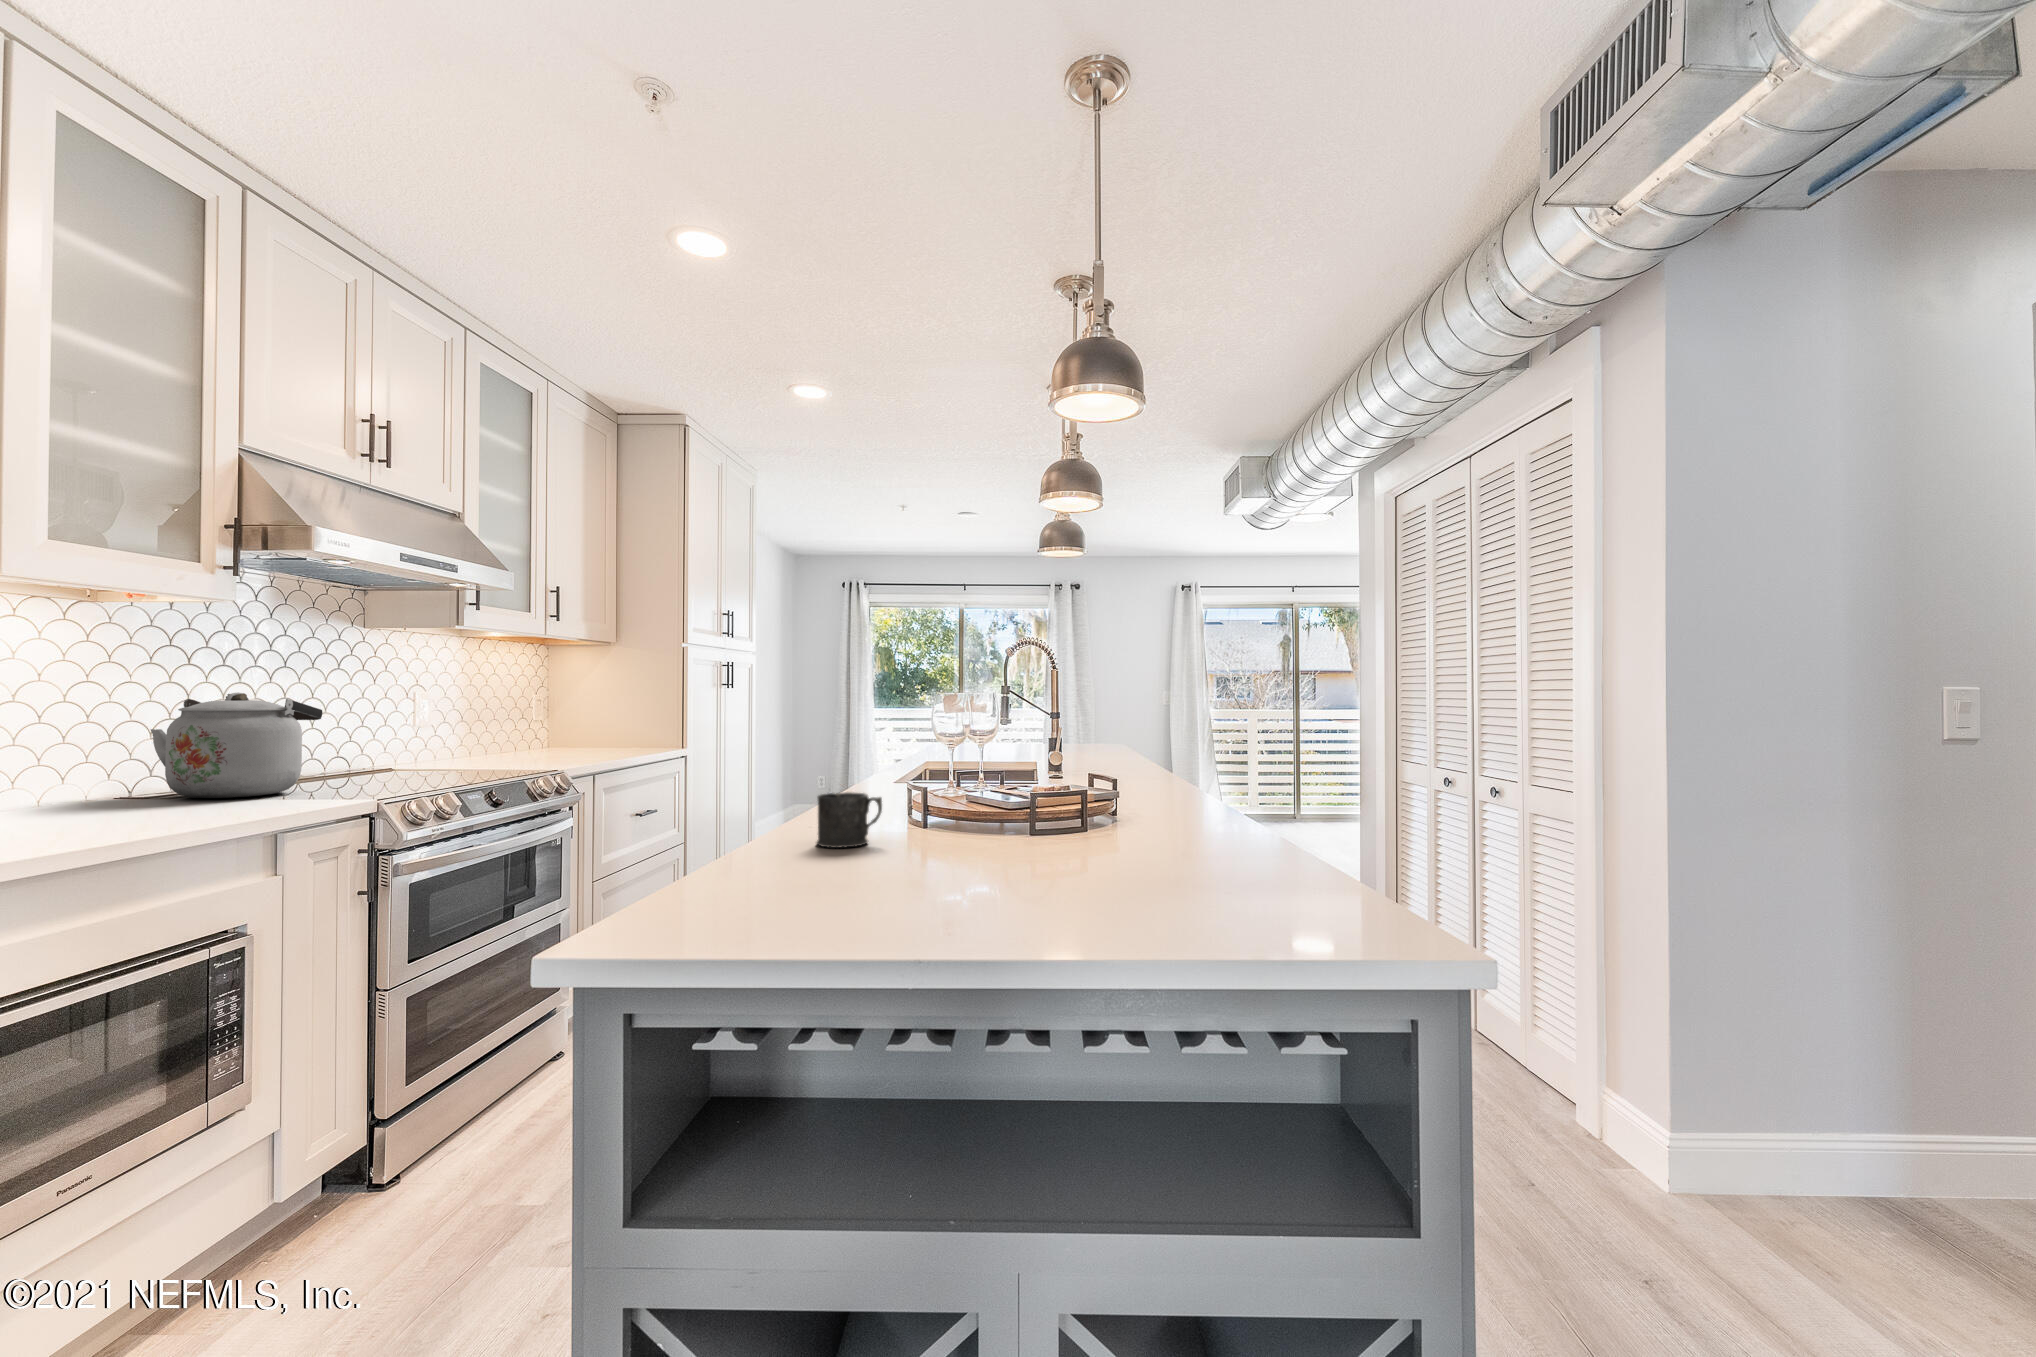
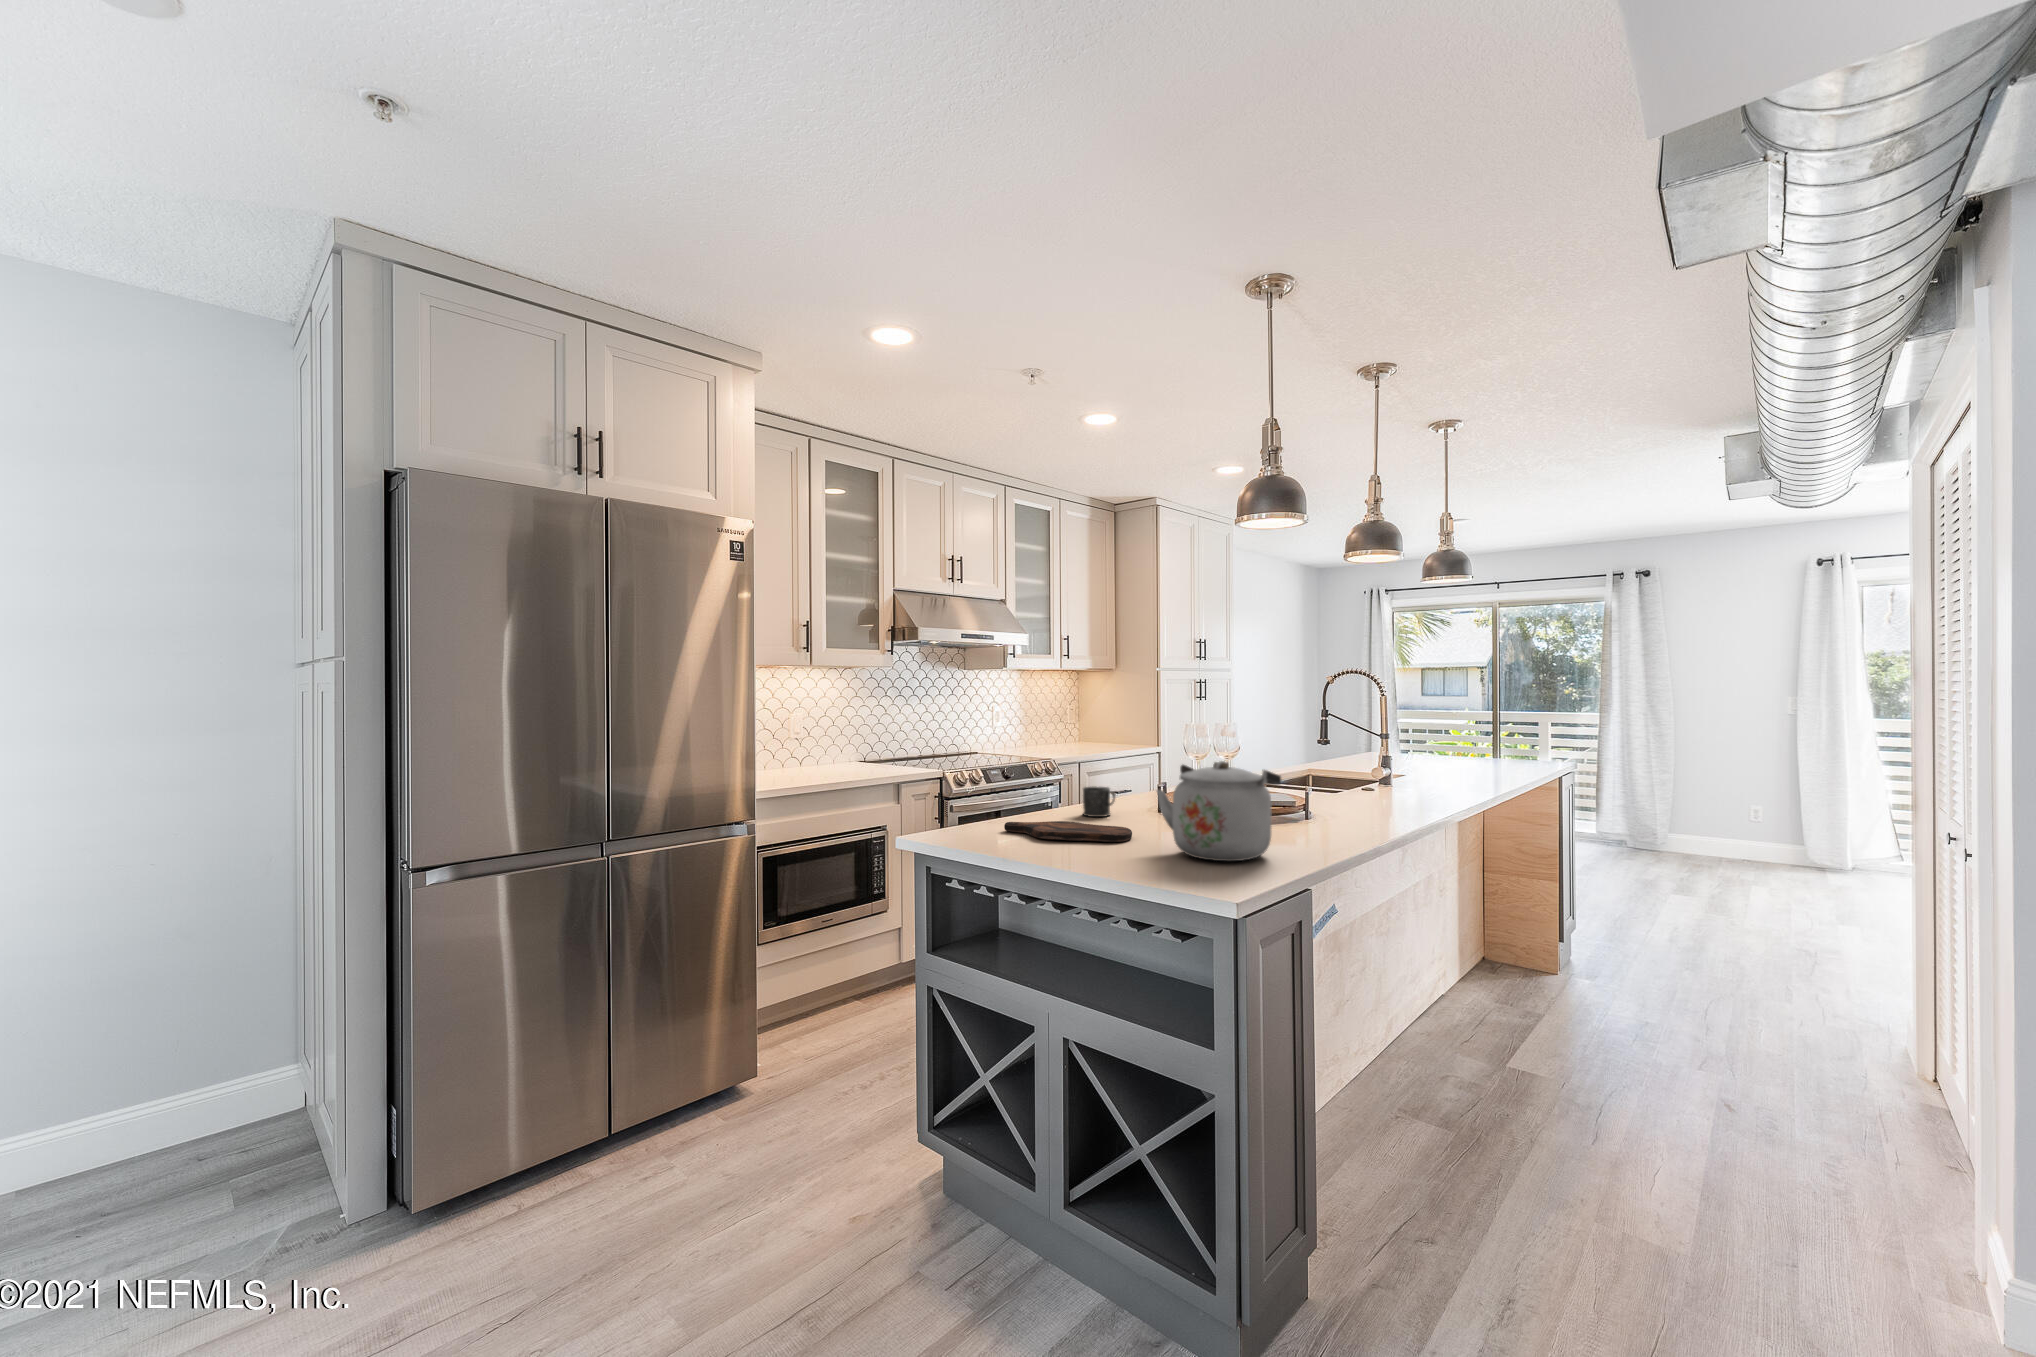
kettle: present [151,692,322,798] -> present [1157,761,1281,861]
cutting board: none [744,855,1018,897] -> present [1004,821,1132,842]

